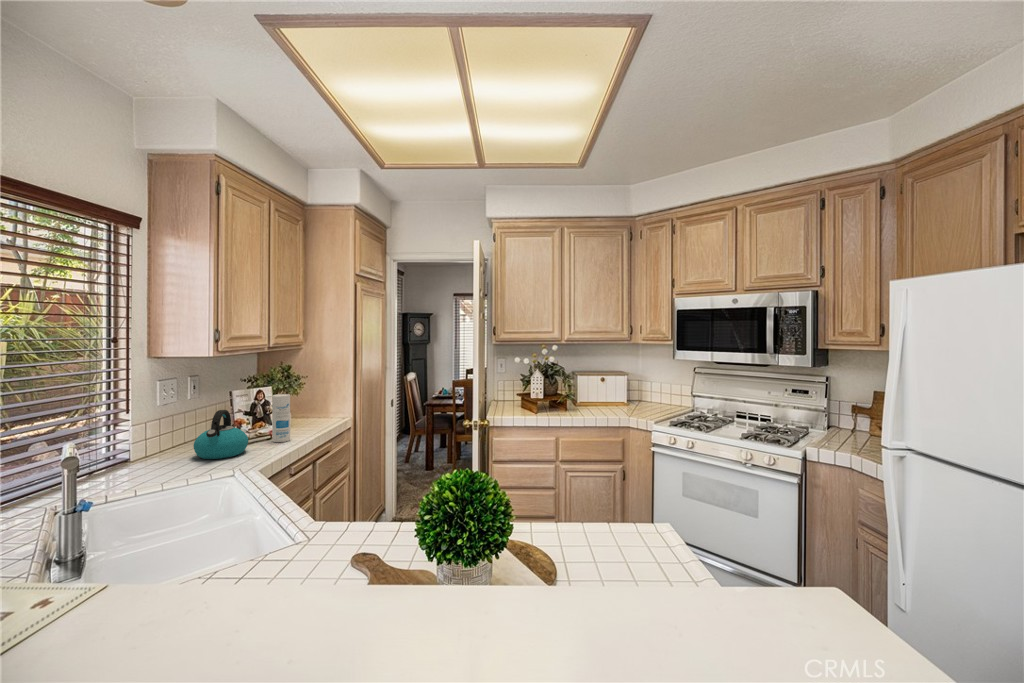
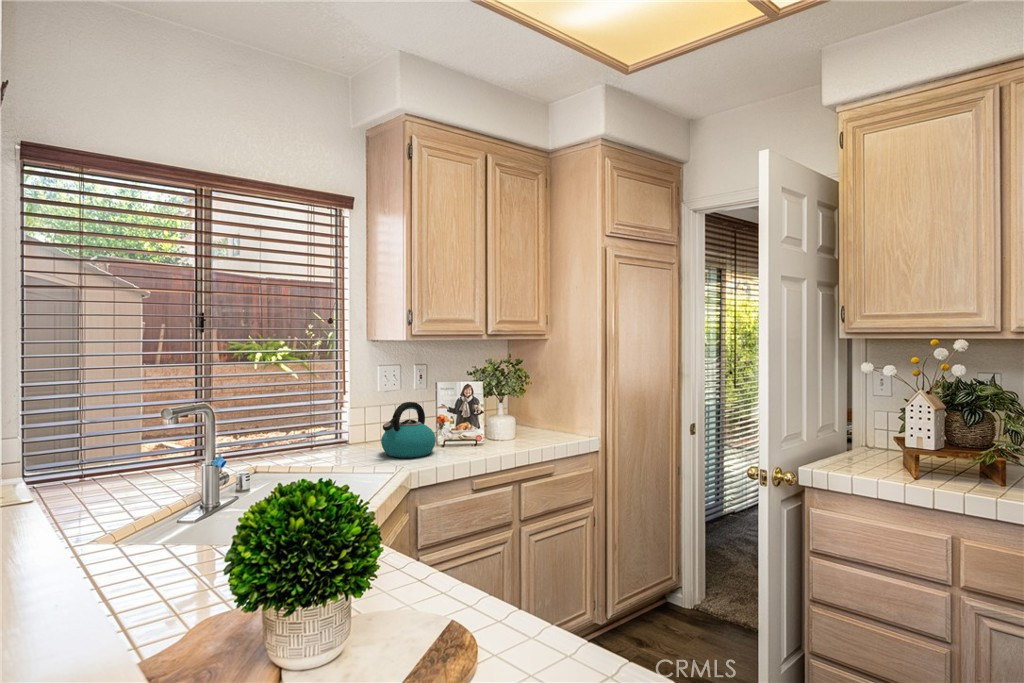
canister: present [272,394,290,442] -> none [471,391,491,451]

